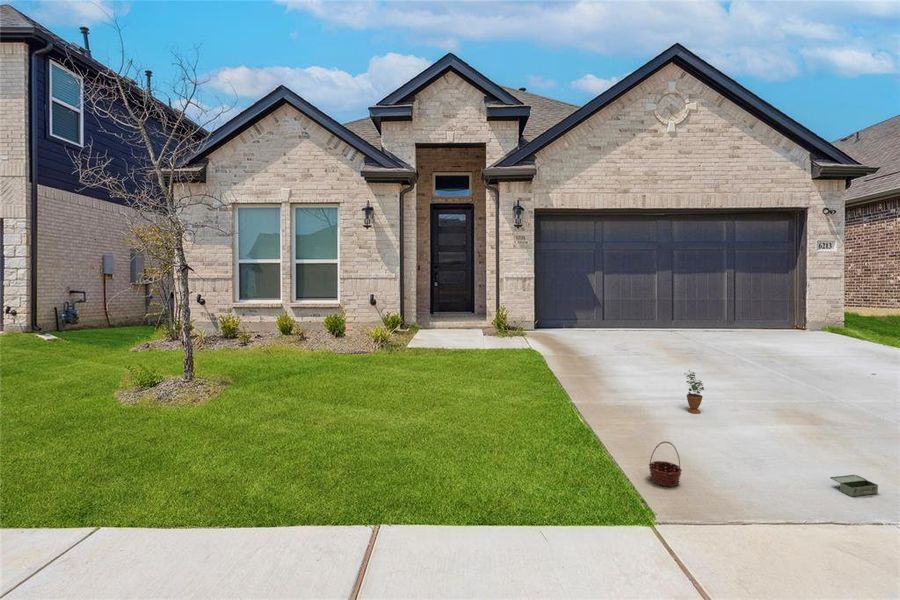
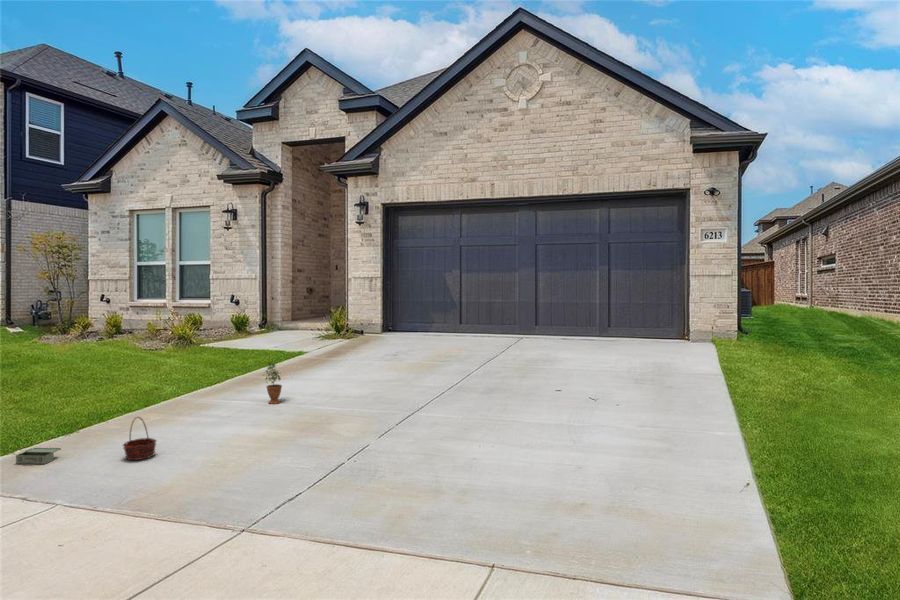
basket: present [649,442,682,486] -> present [123,417,156,460]
toolbox: present [830,475,878,496] -> present [16,448,60,464]

